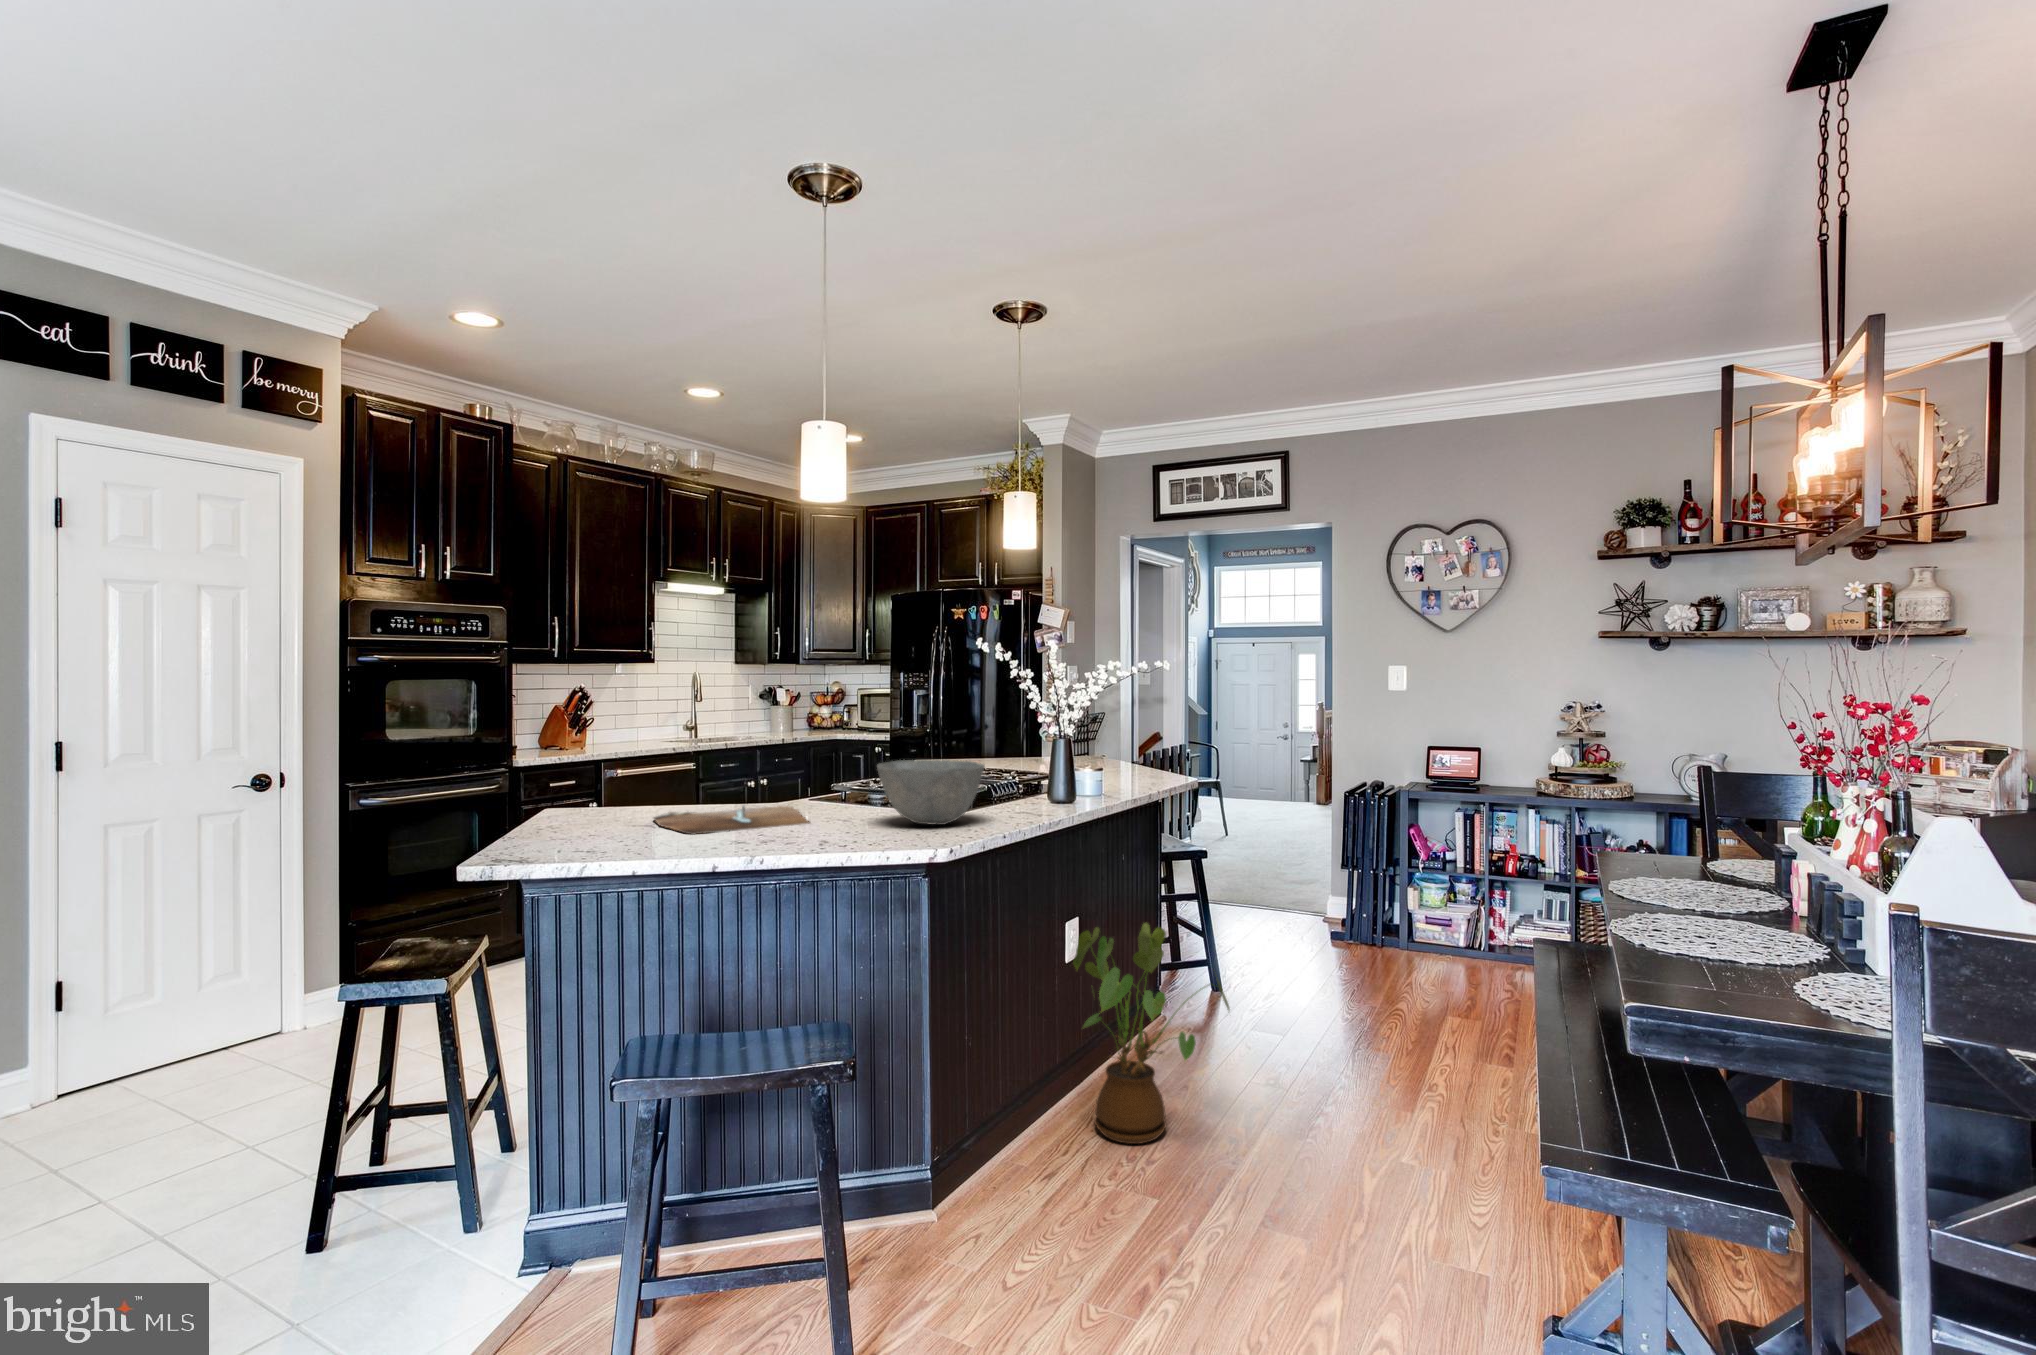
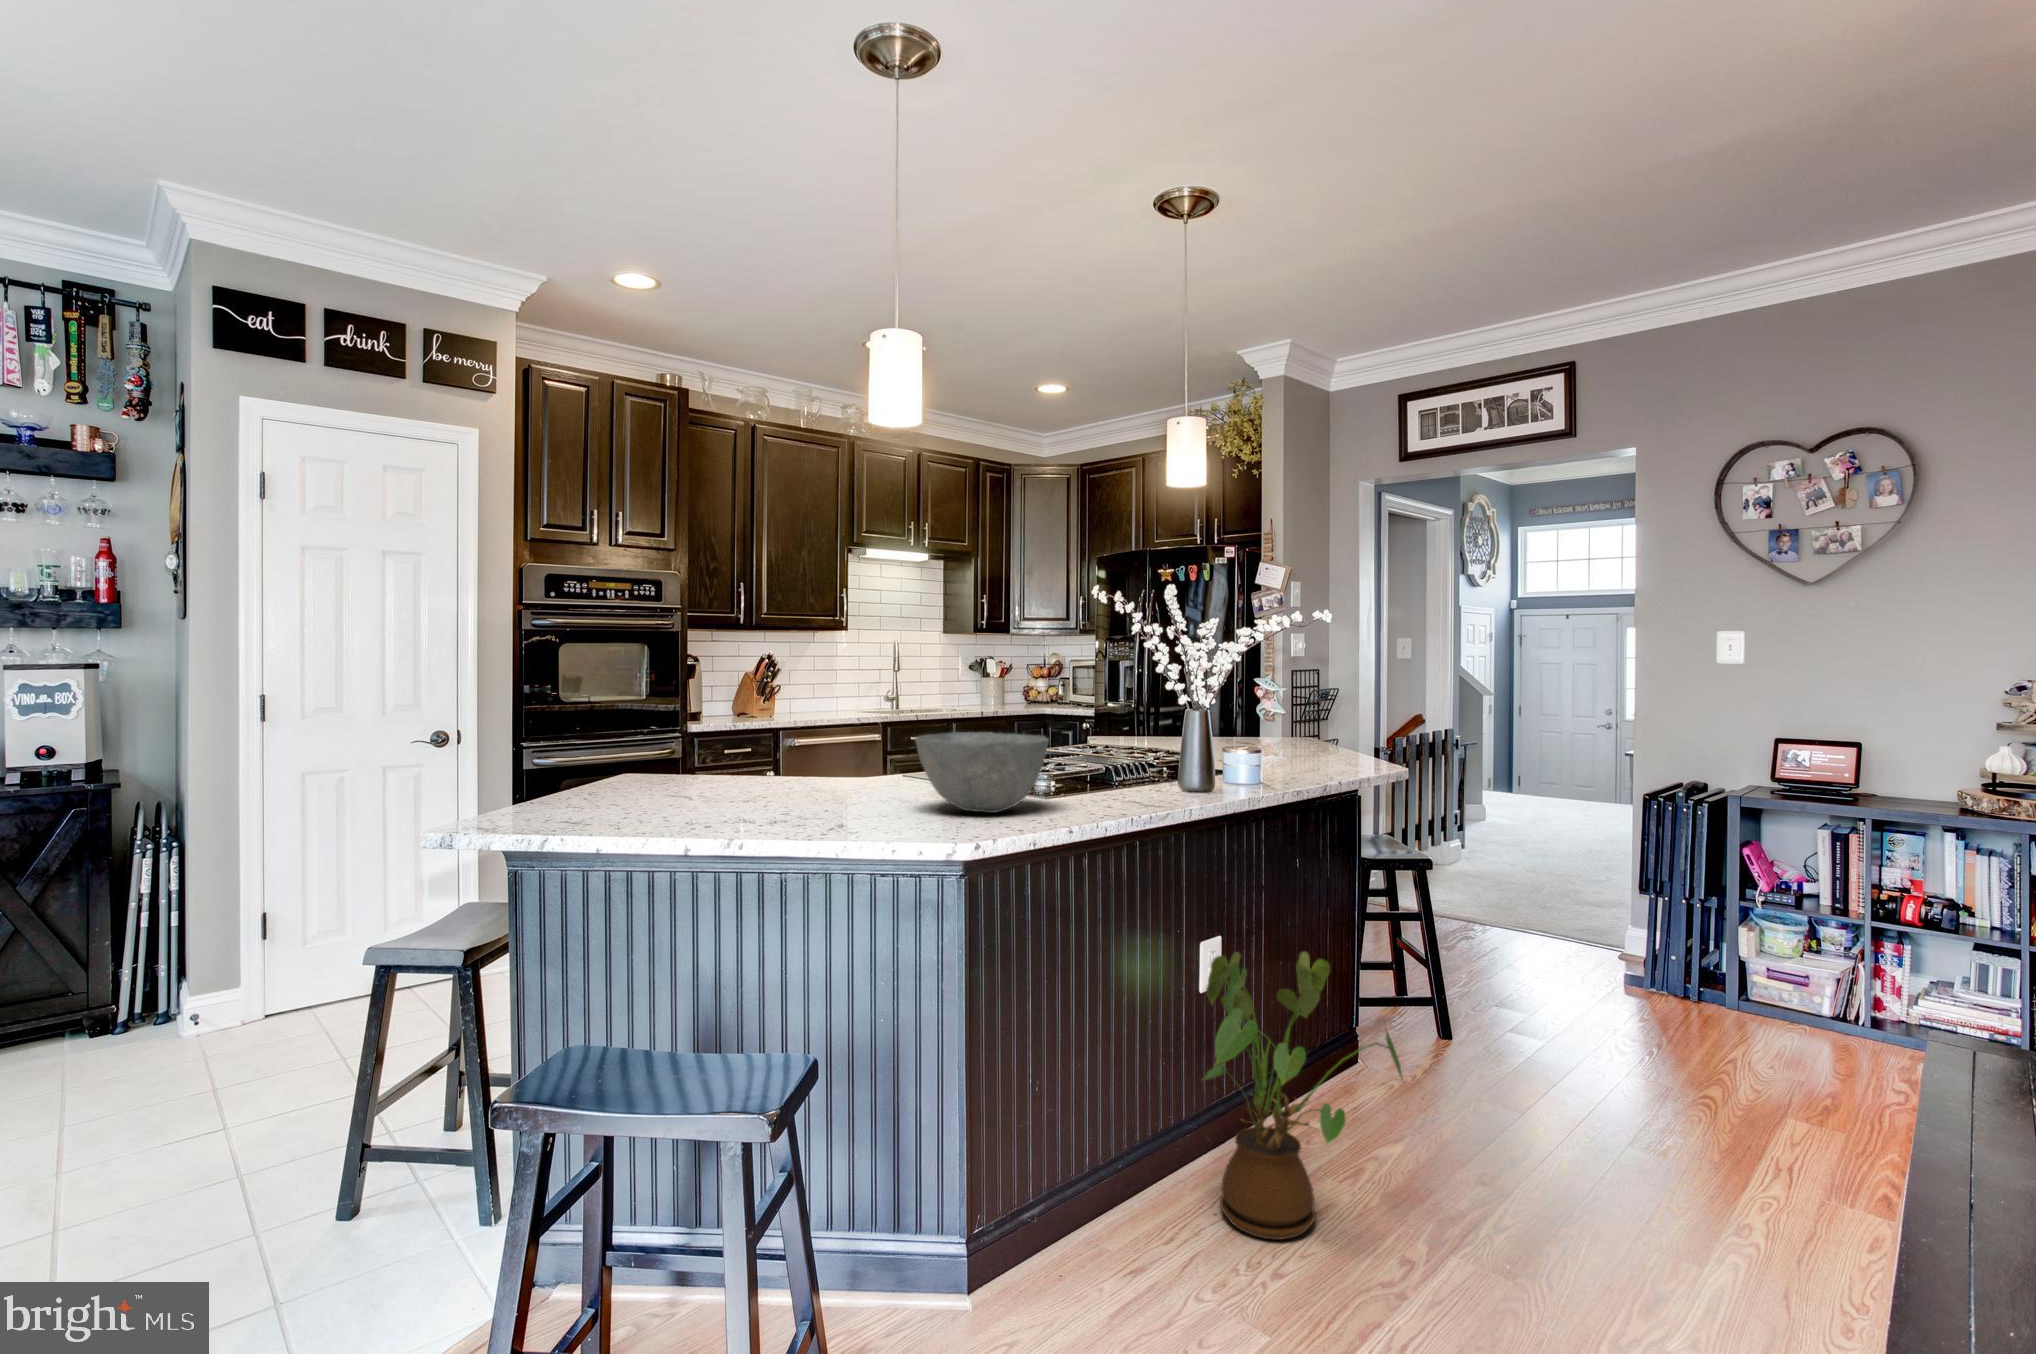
cutting board: present [654,806,809,835] -> none [697,779,868,810]

